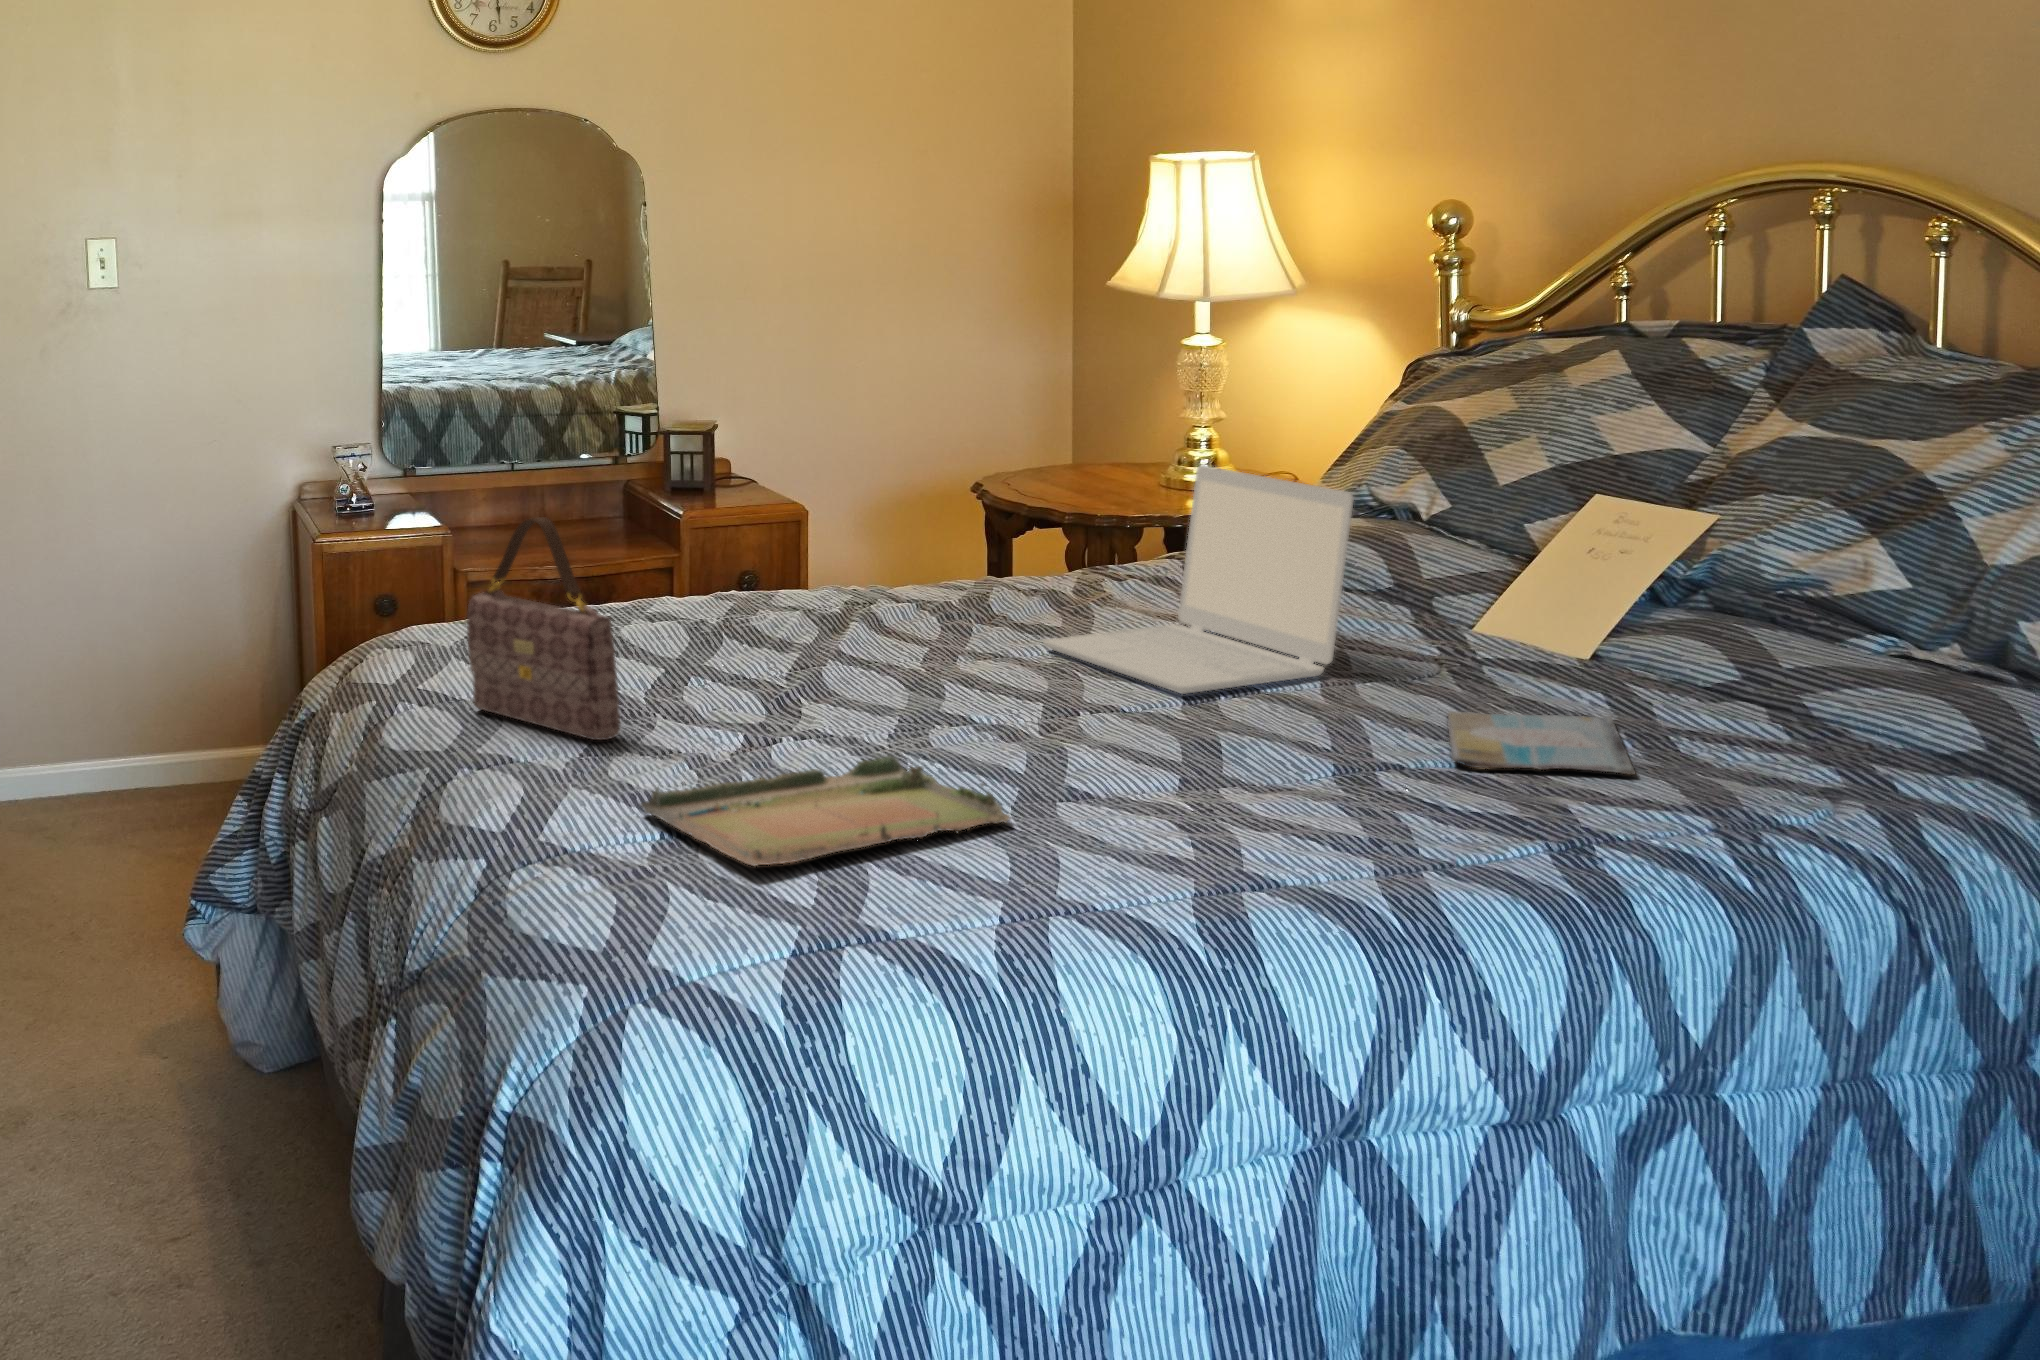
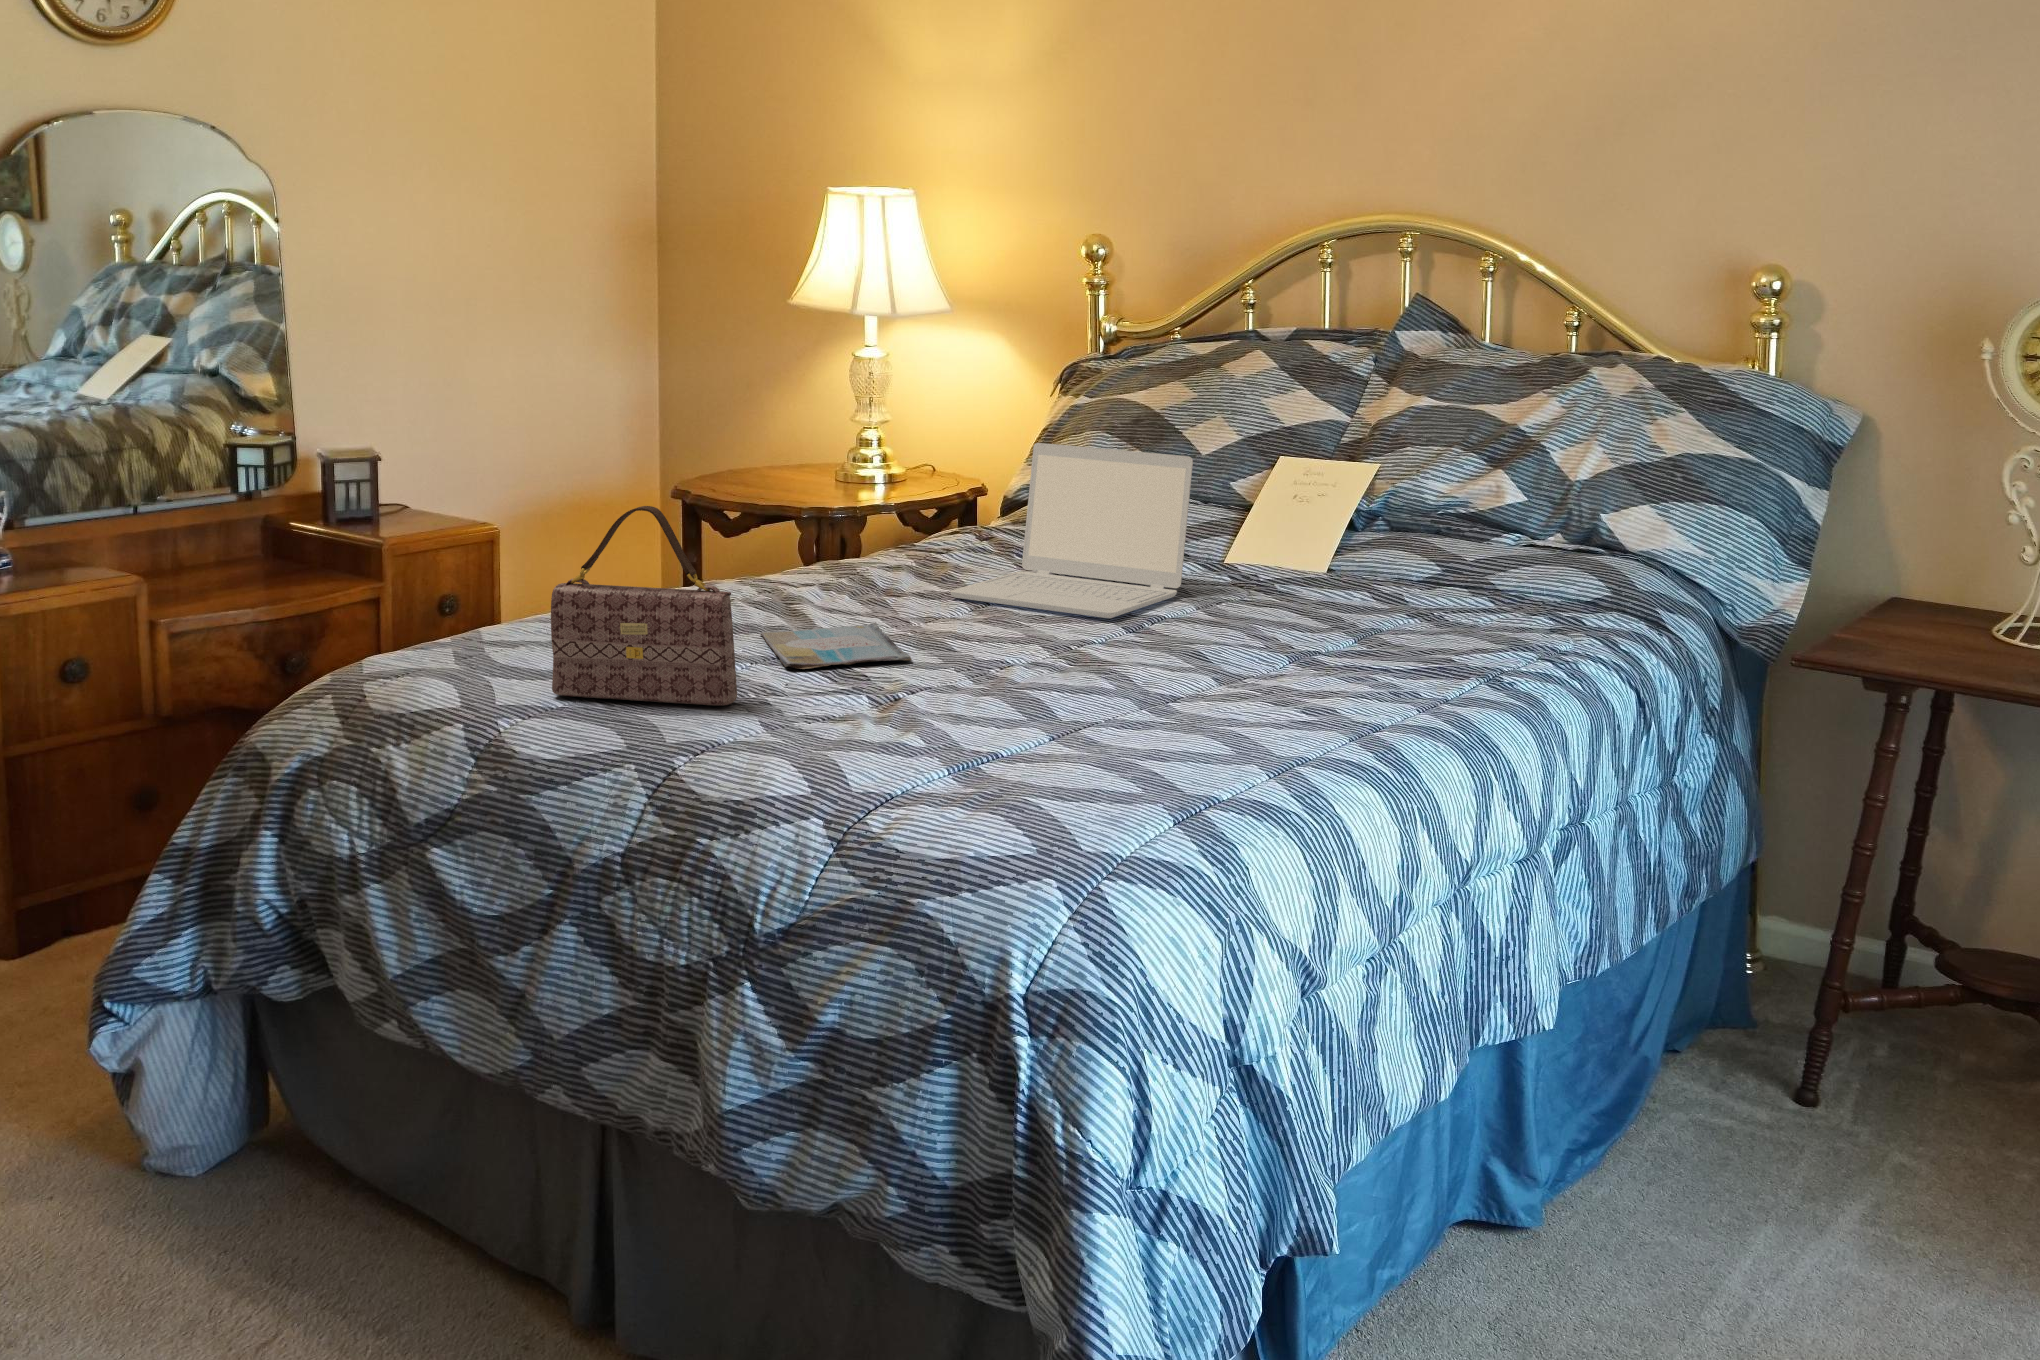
book: present [1447,711,1635,775] -> present [760,622,912,669]
tray: present [641,756,1009,866] -> none [869,683,1156,772]

